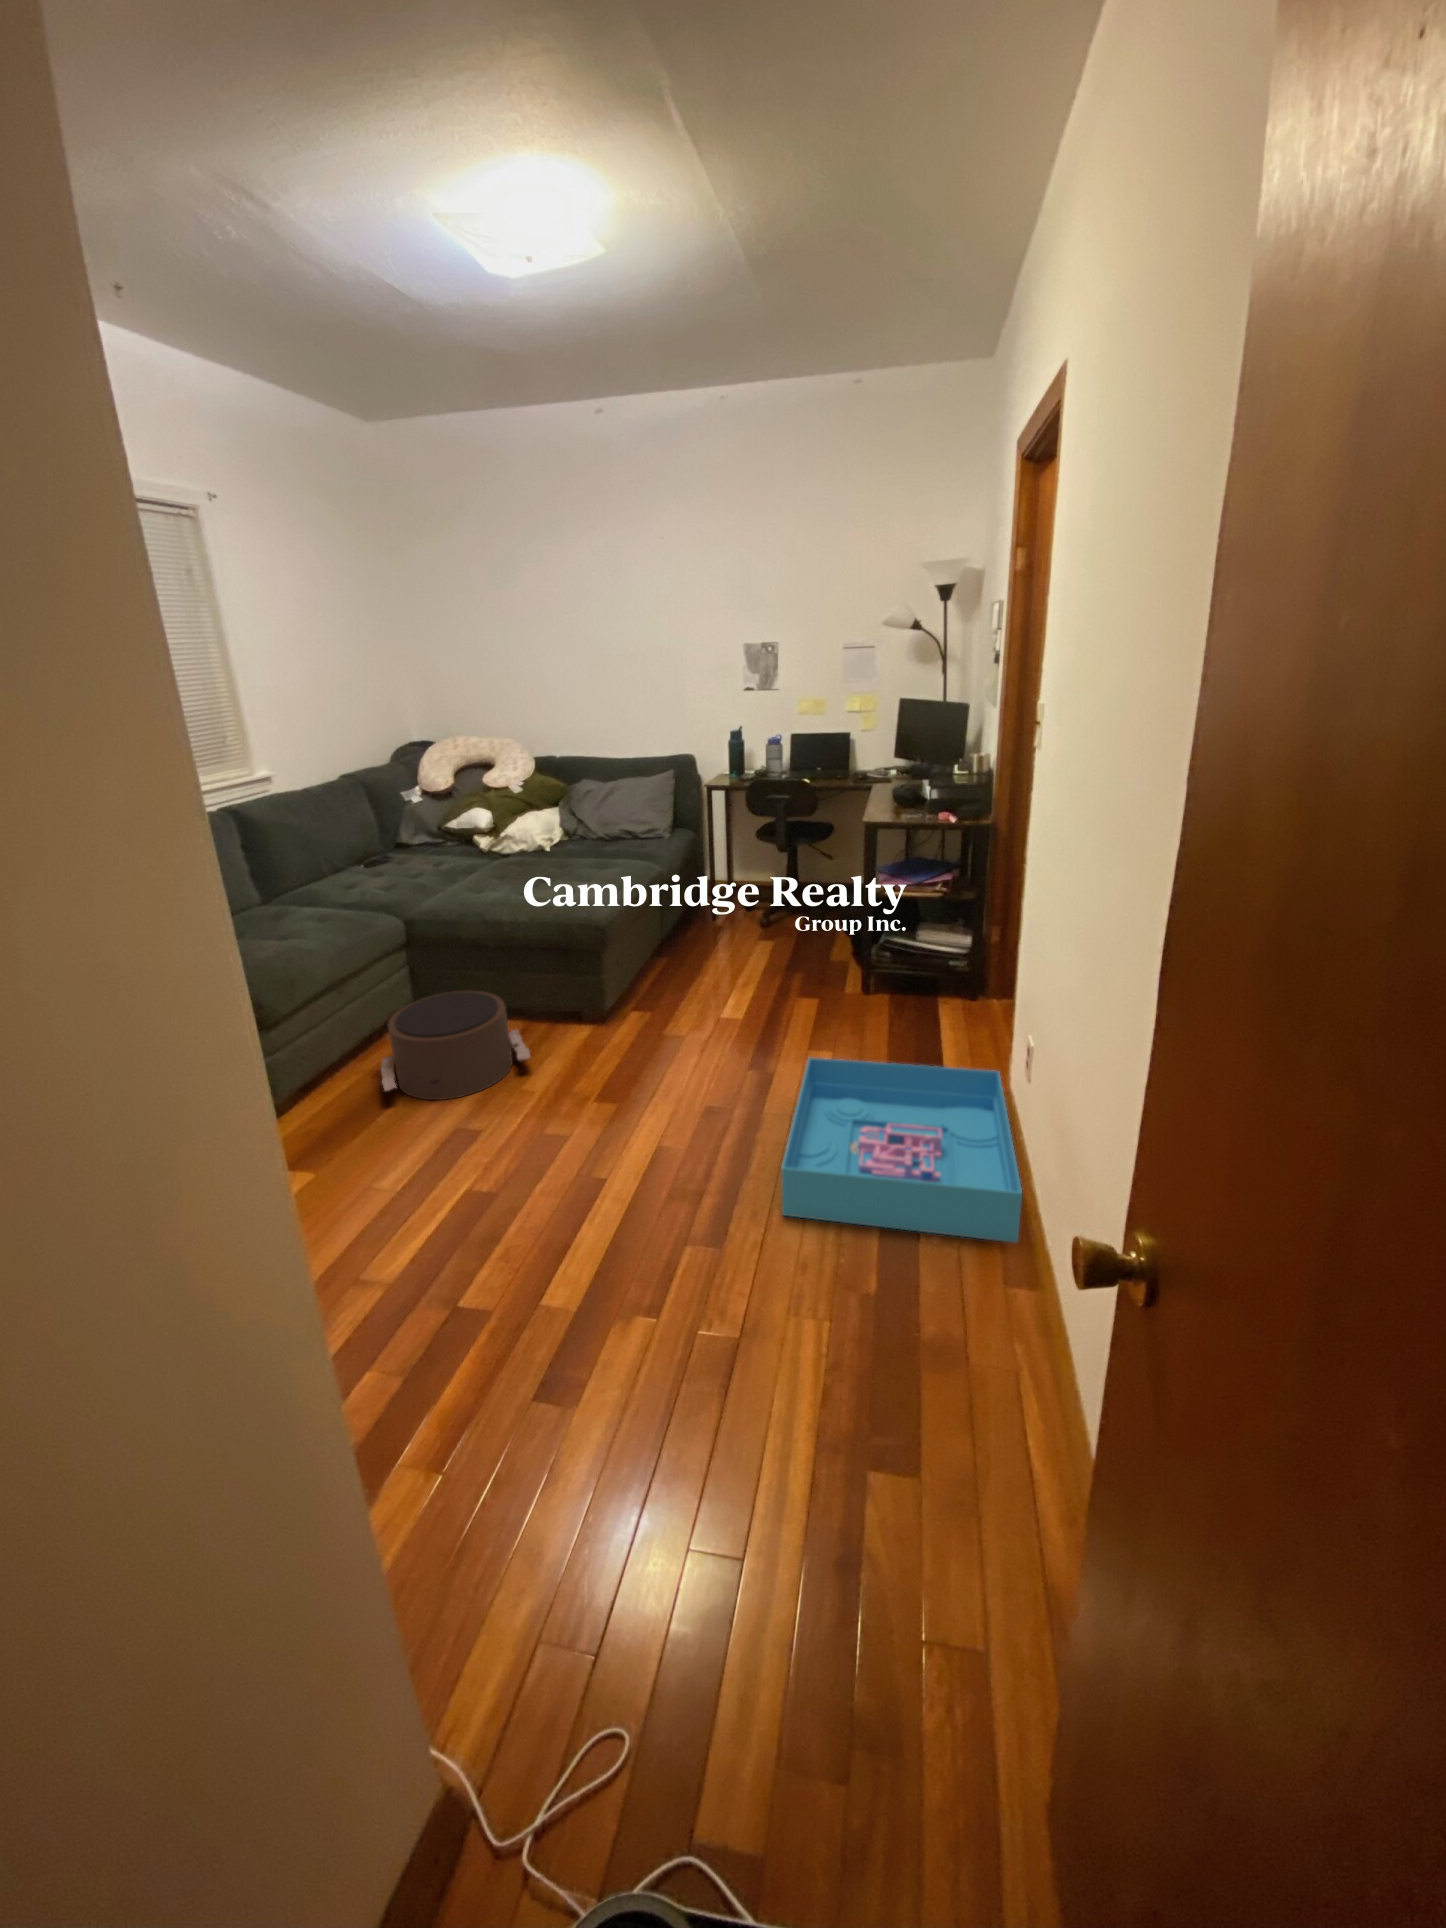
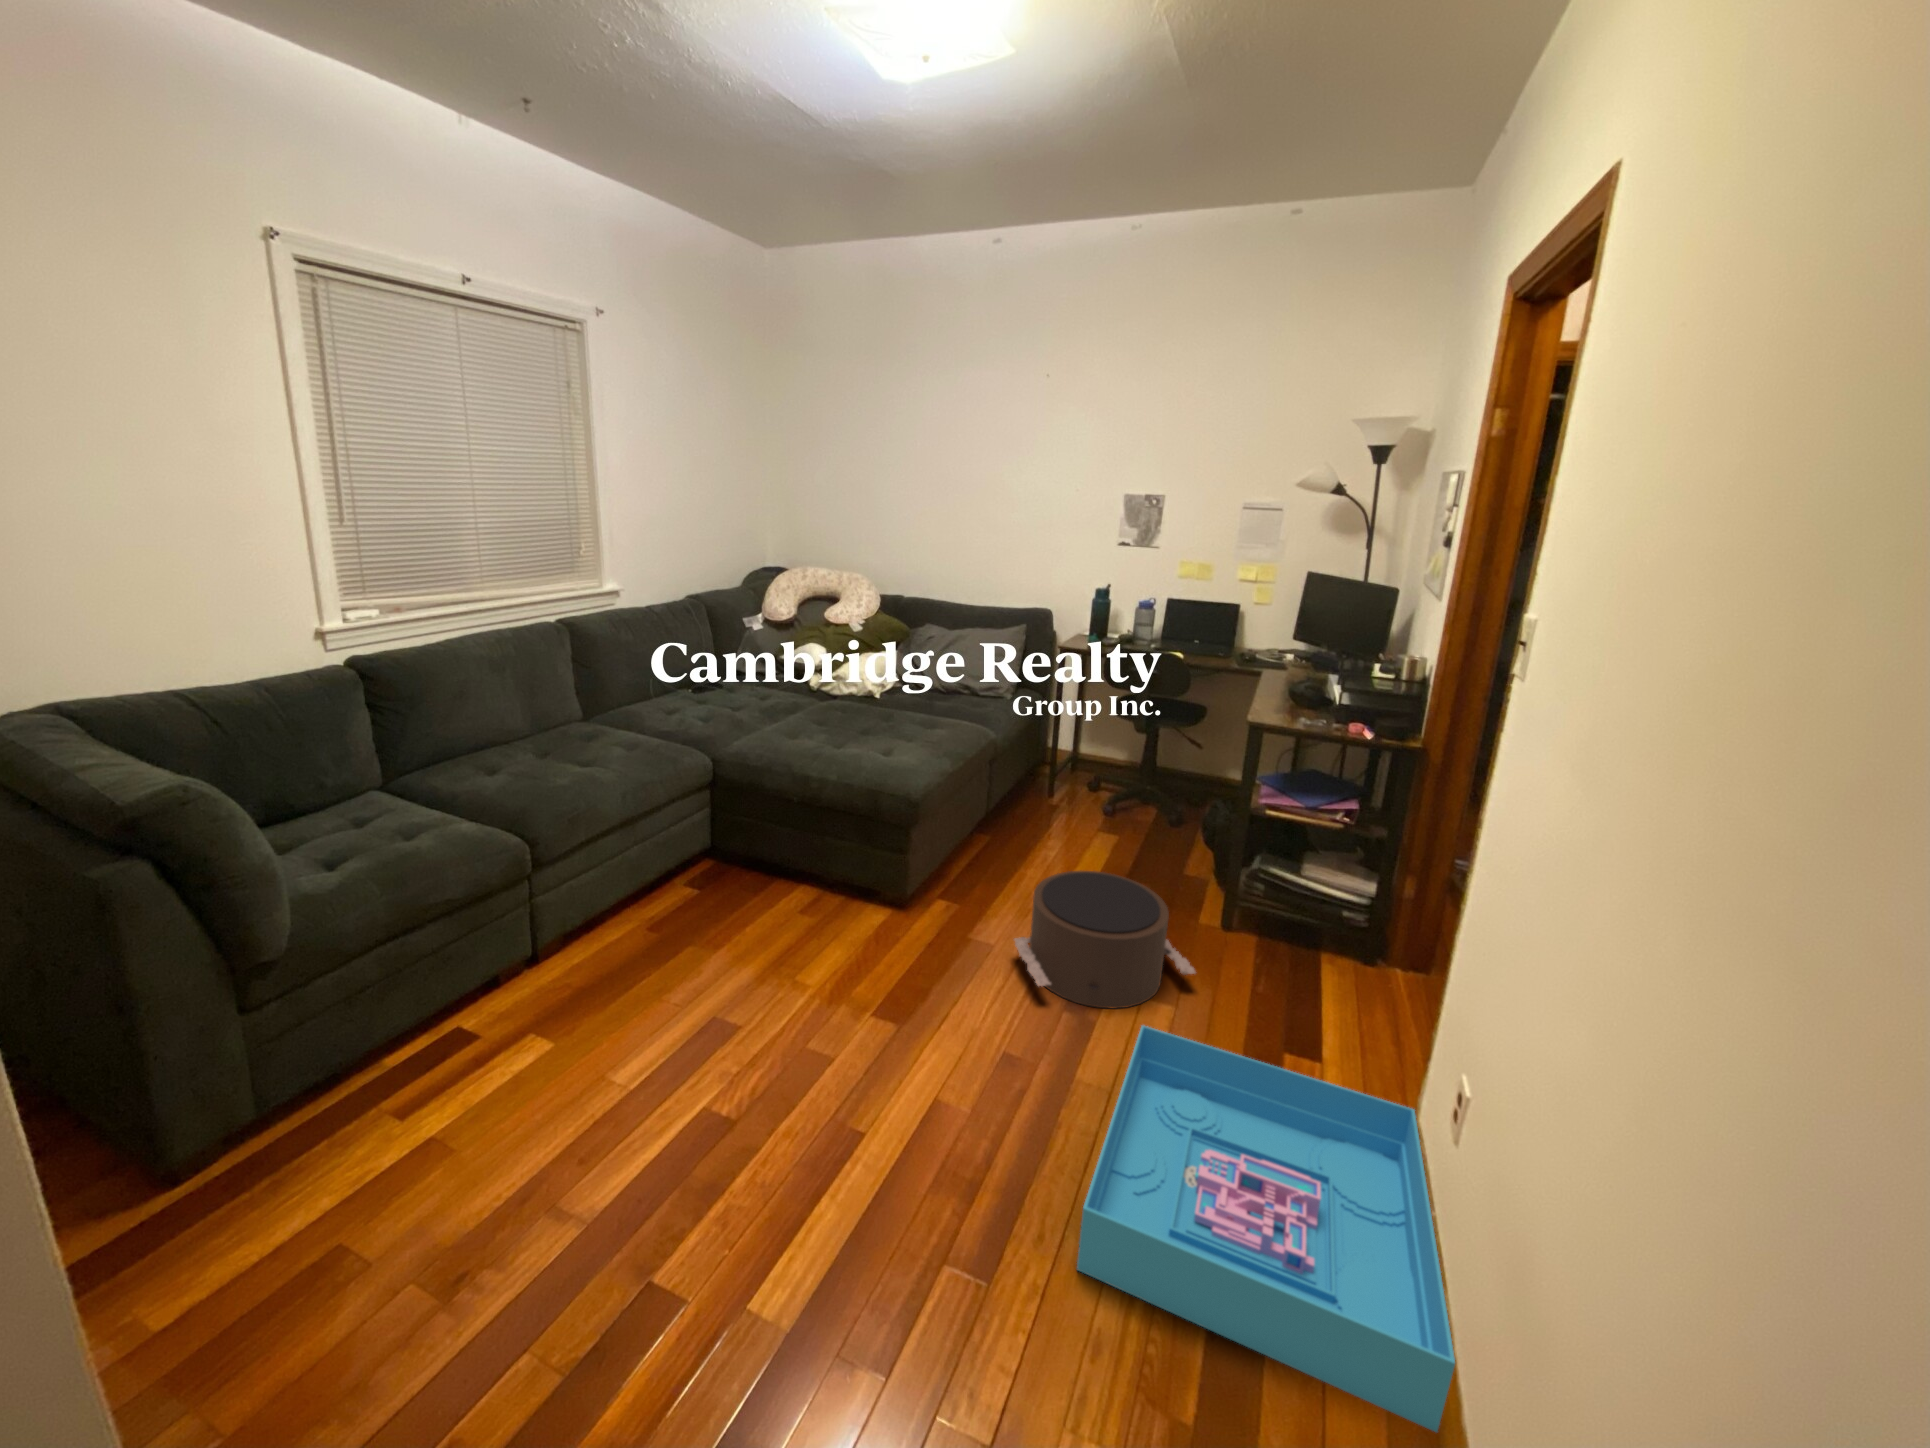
pouf: present [381,991,530,1100] -> present [1014,871,1195,1009]

